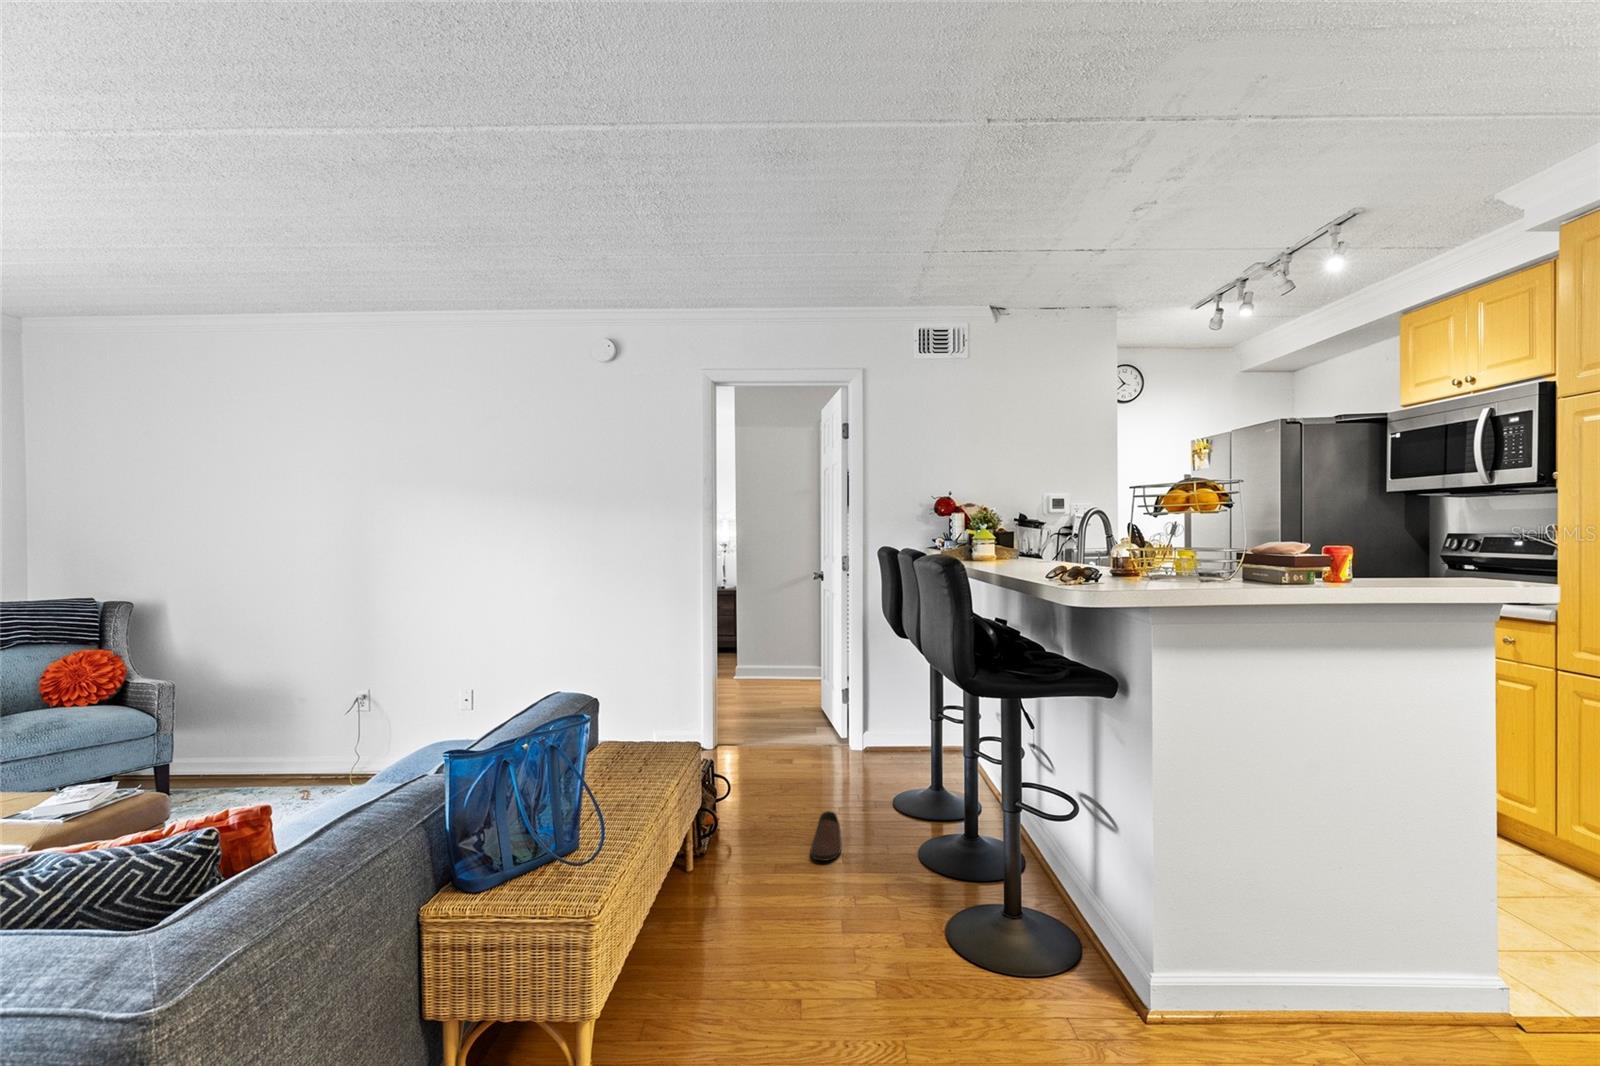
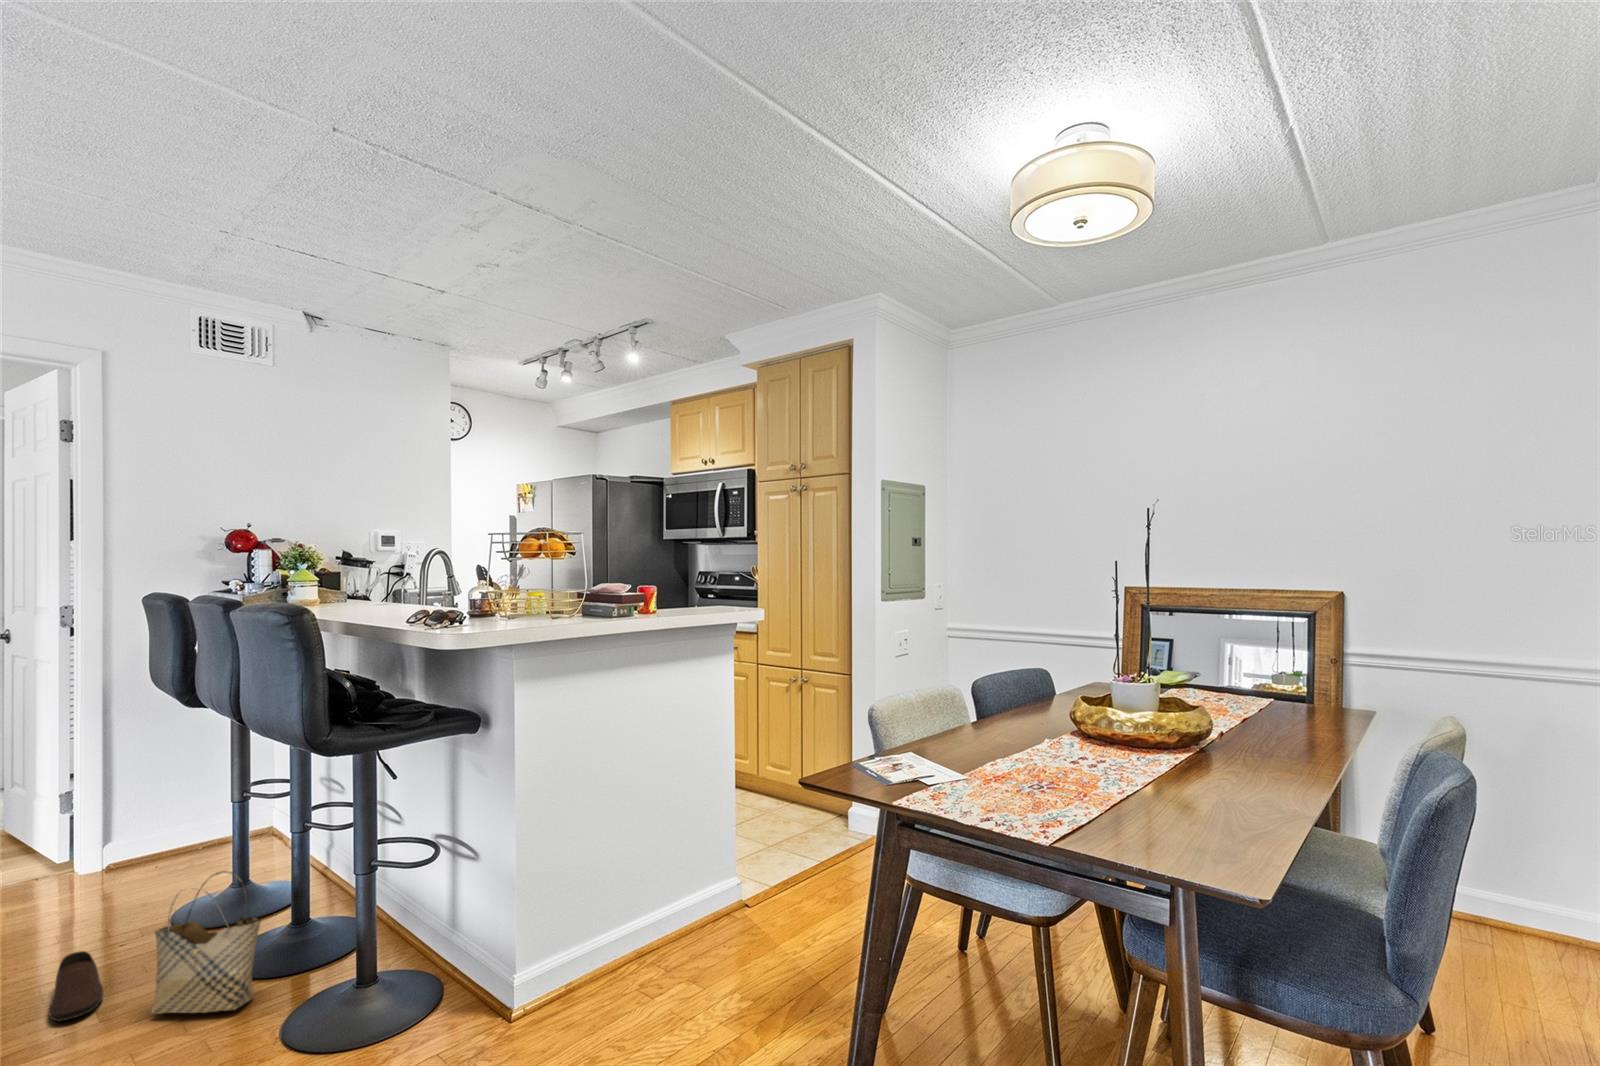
woven basket: none [864,779,935,898] -> present [151,871,261,1014]

